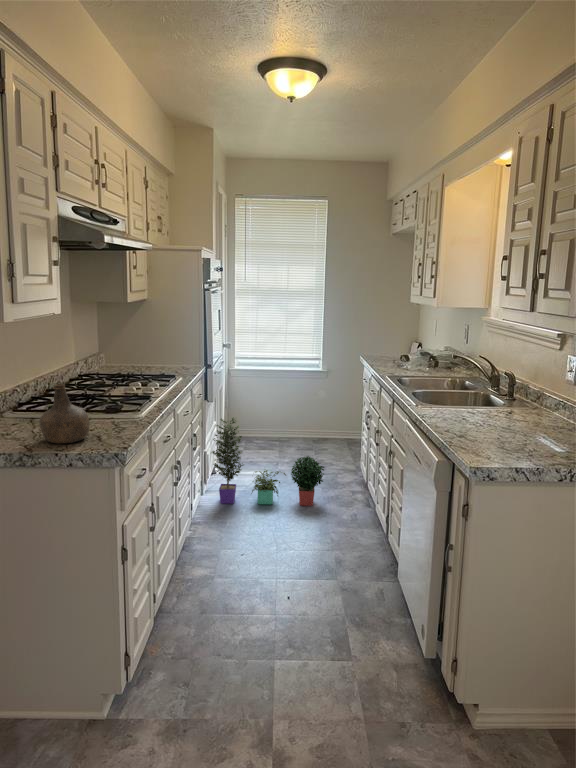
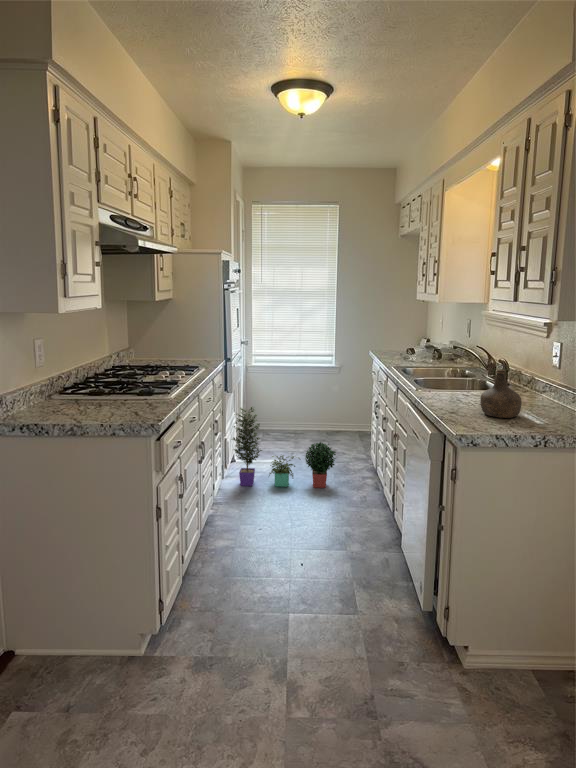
bottle: present [39,384,89,444] -> present [480,370,522,418]

